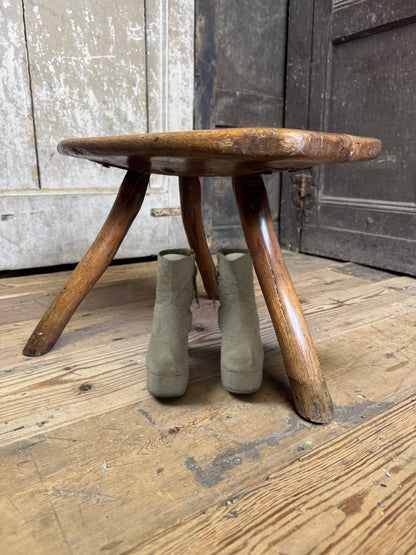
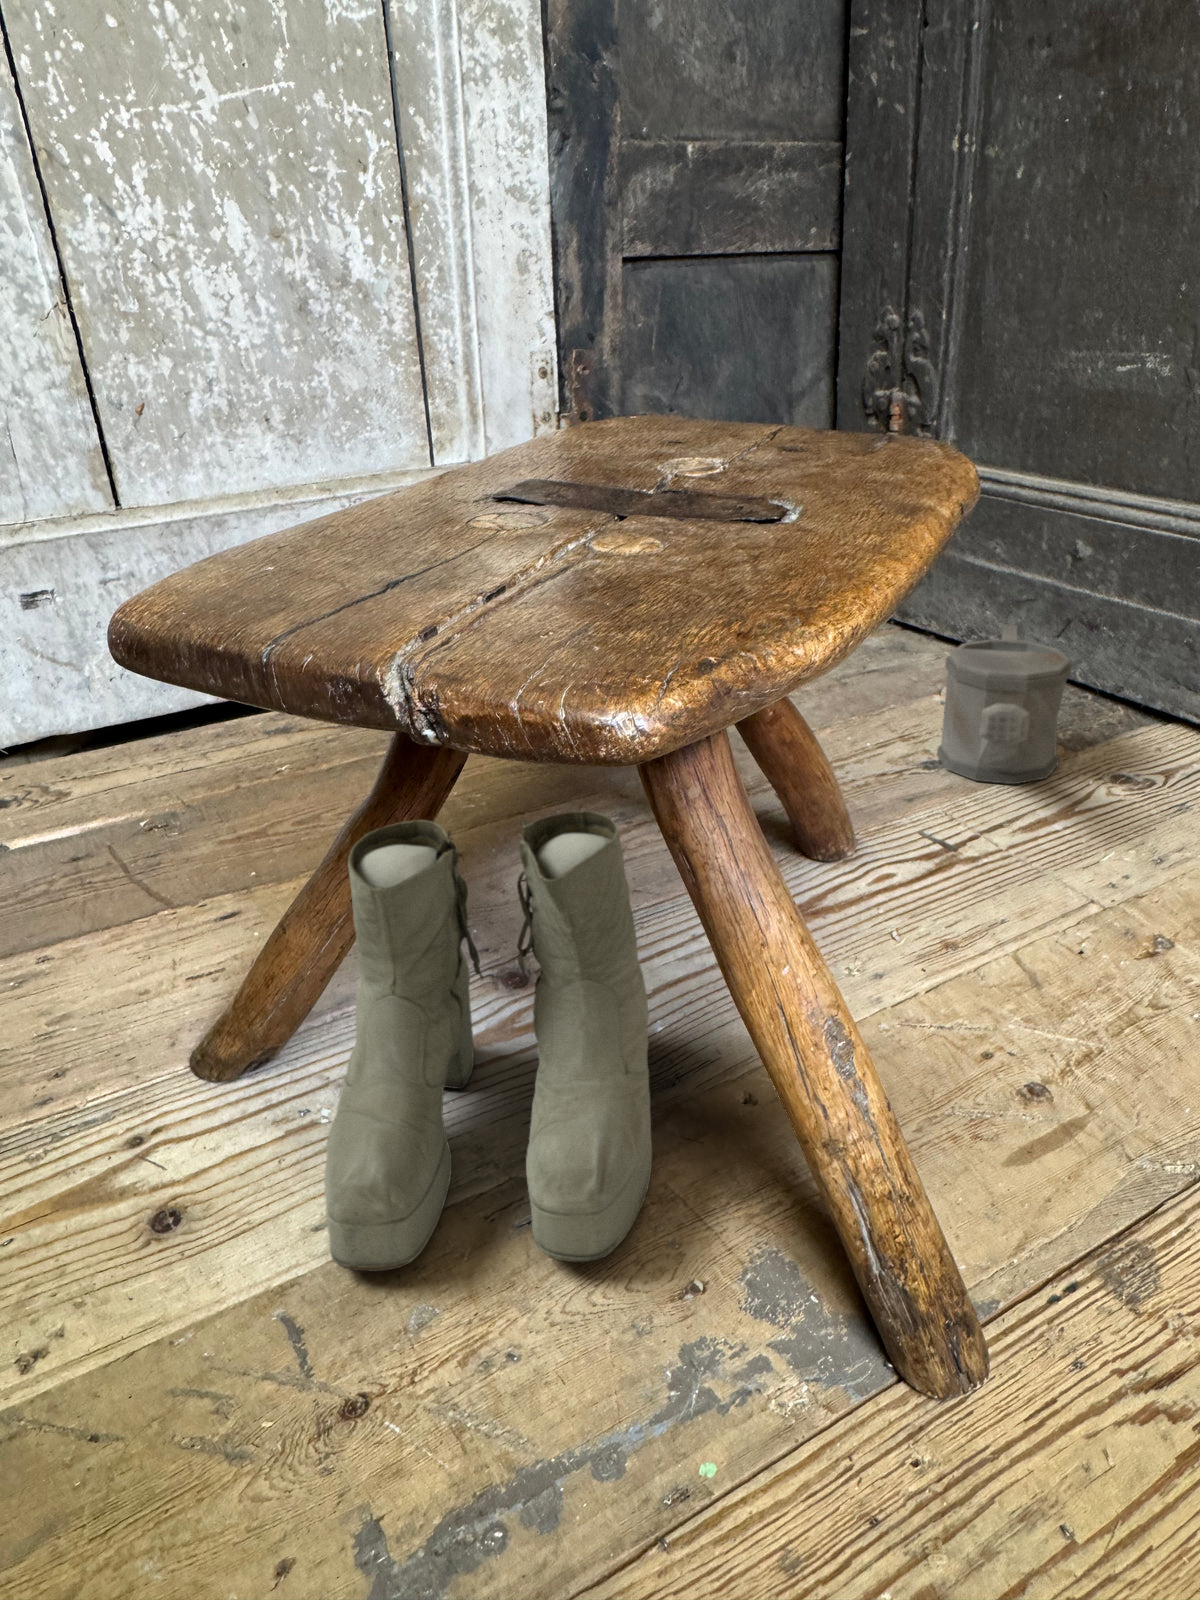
watering can: none [328,240,374,288] -> present [937,624,1072,784]

